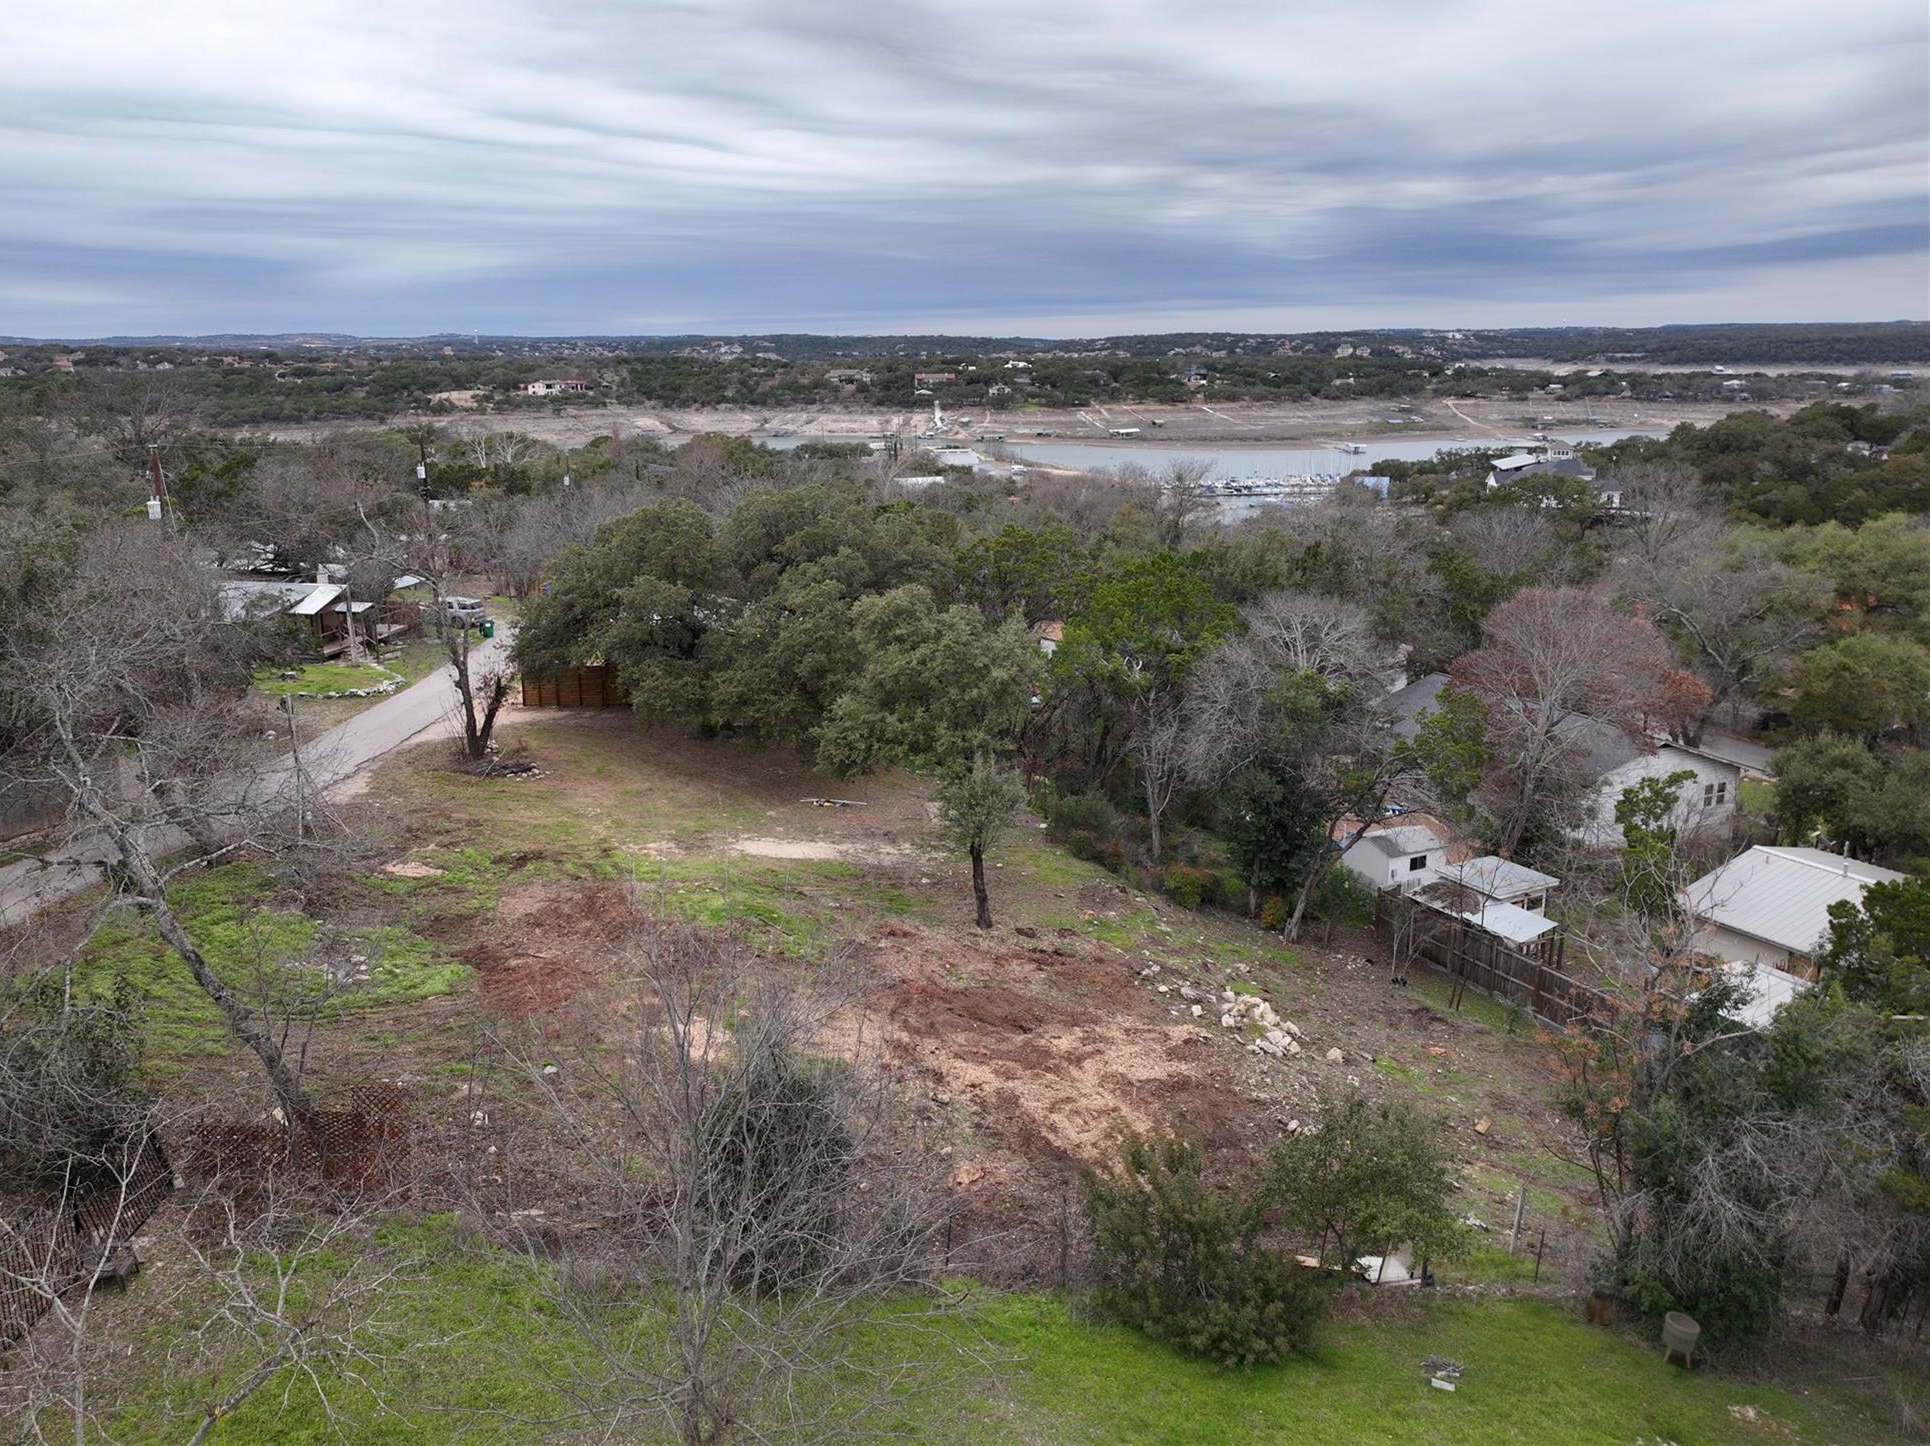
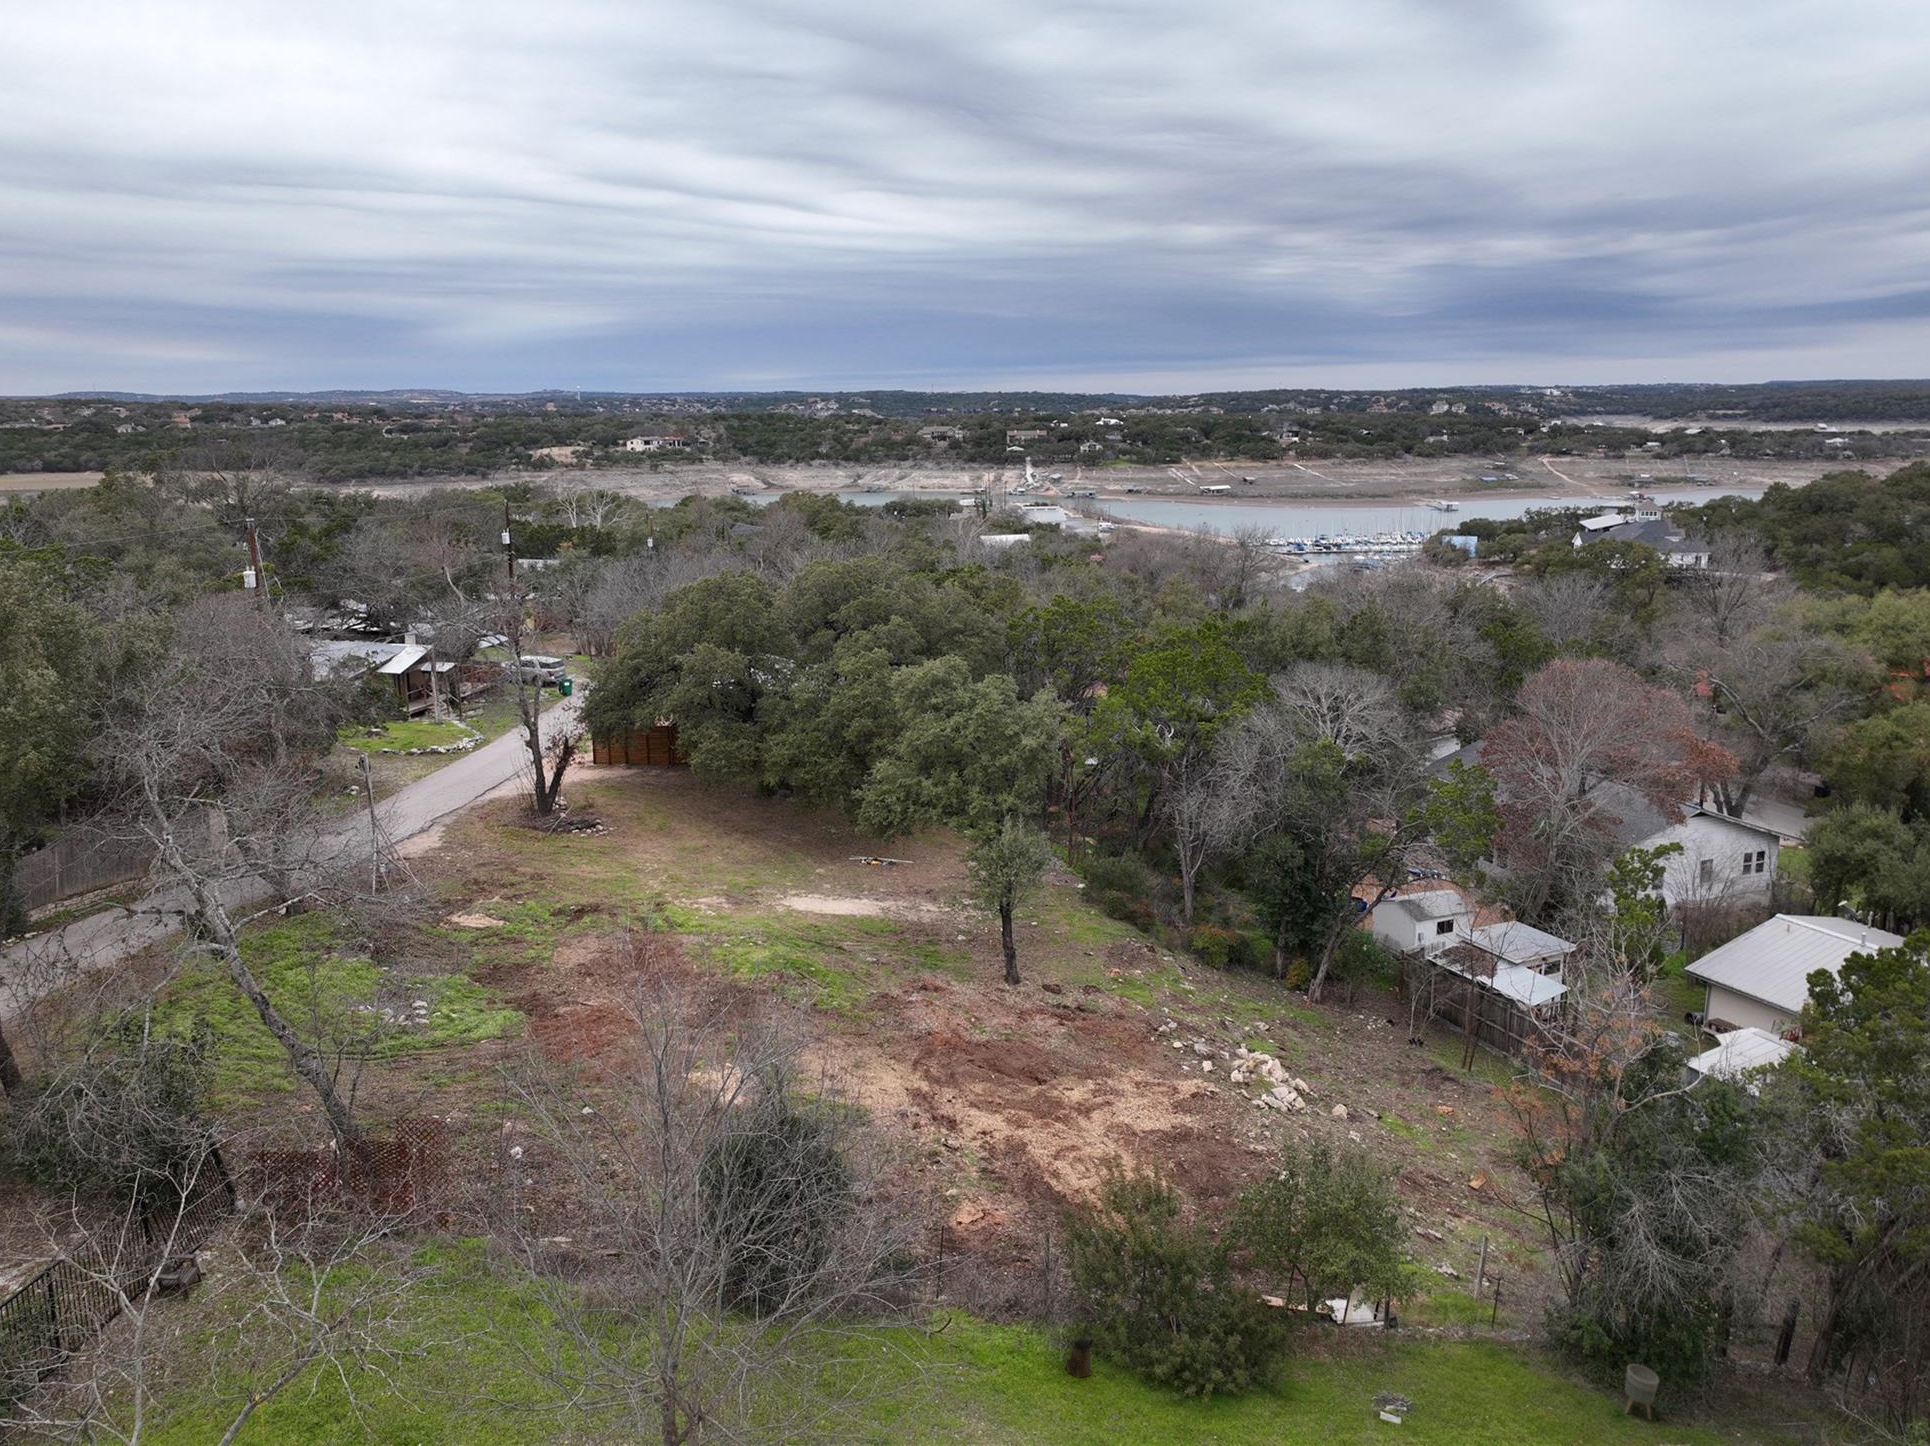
watering can: present [1583,1290,1612,1325] -> present [1064,1337,1093,1378]

